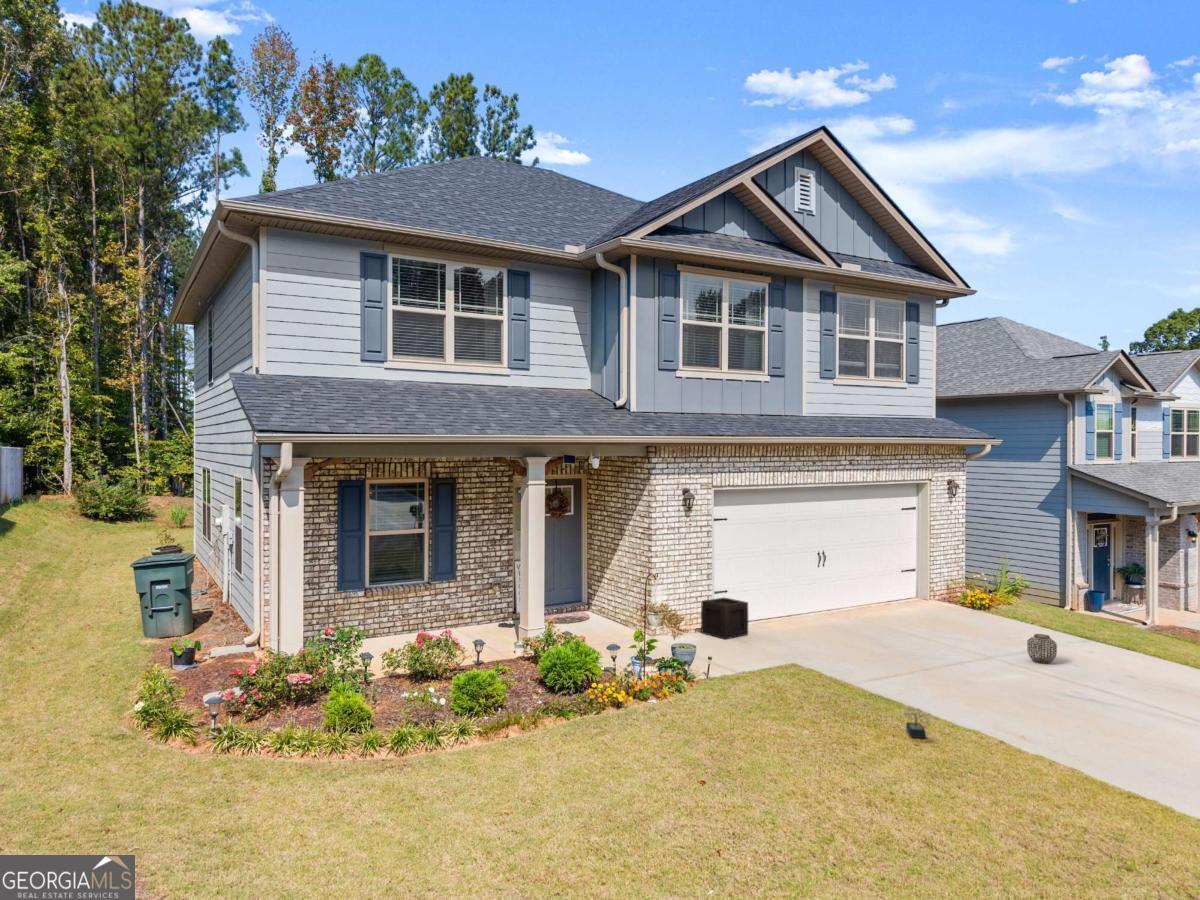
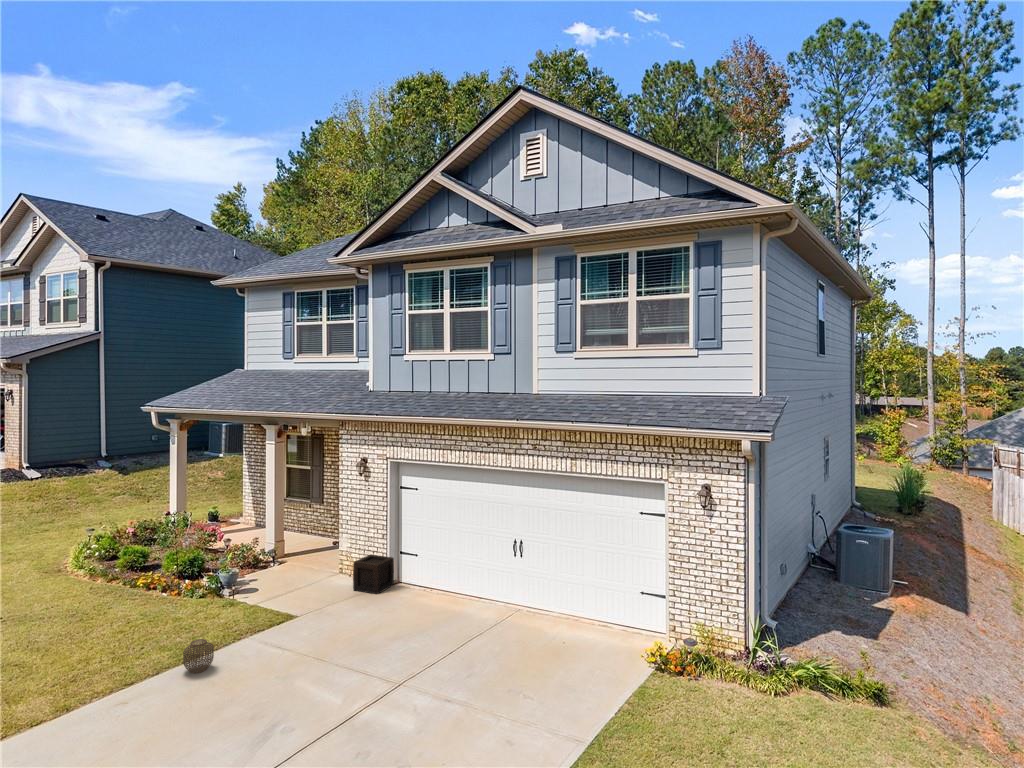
woven basket: present [1027,634,1057,664] -> present [183,639,214,673]
decorative plant: present [904,708,929,738] -> none [56,652,91,680]

